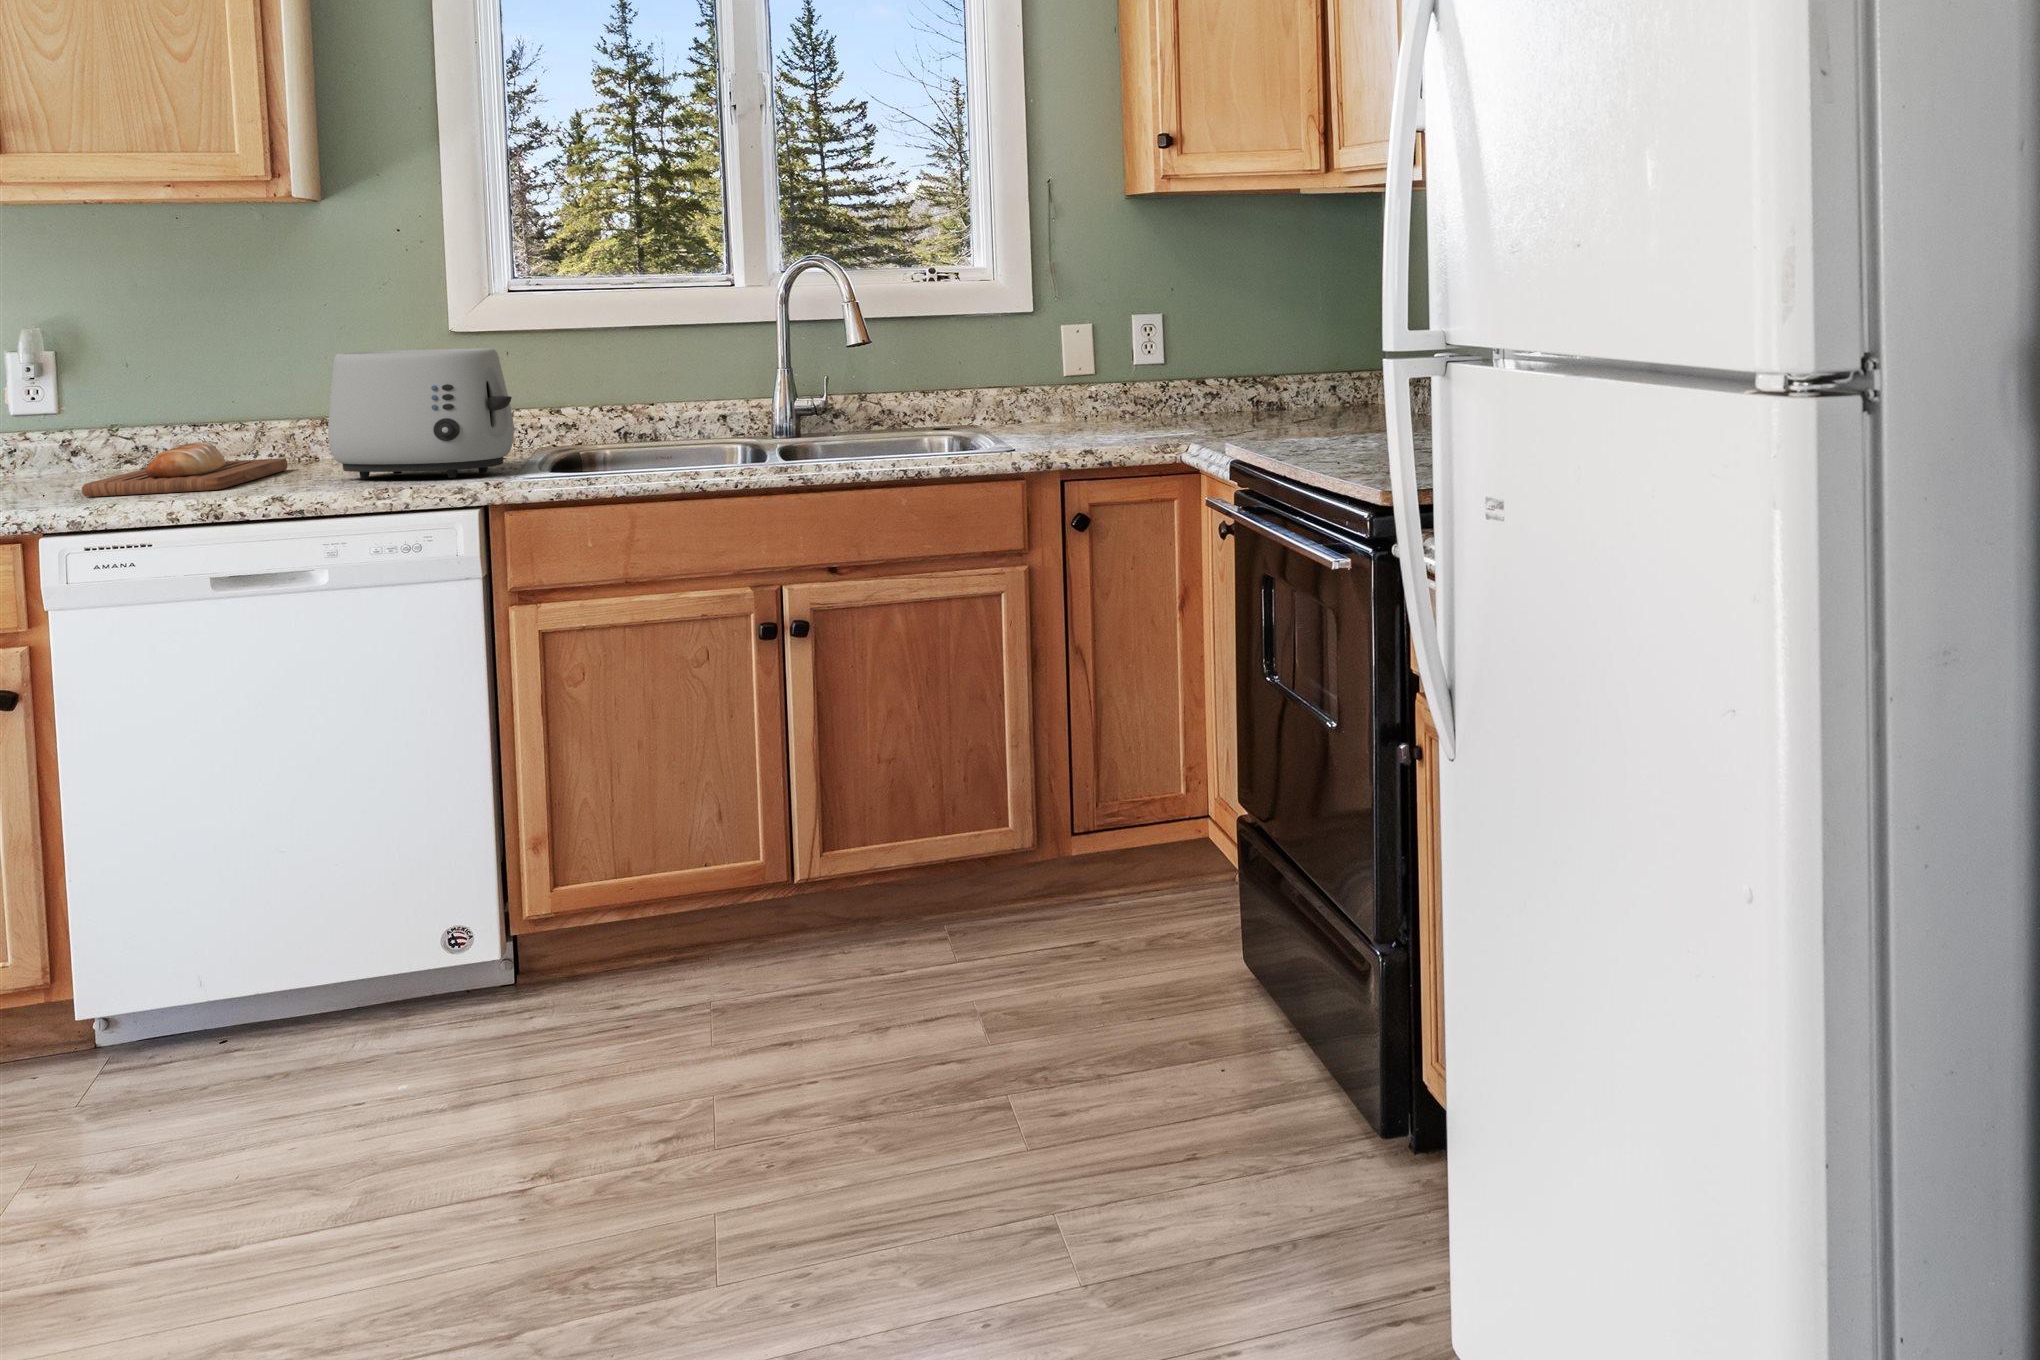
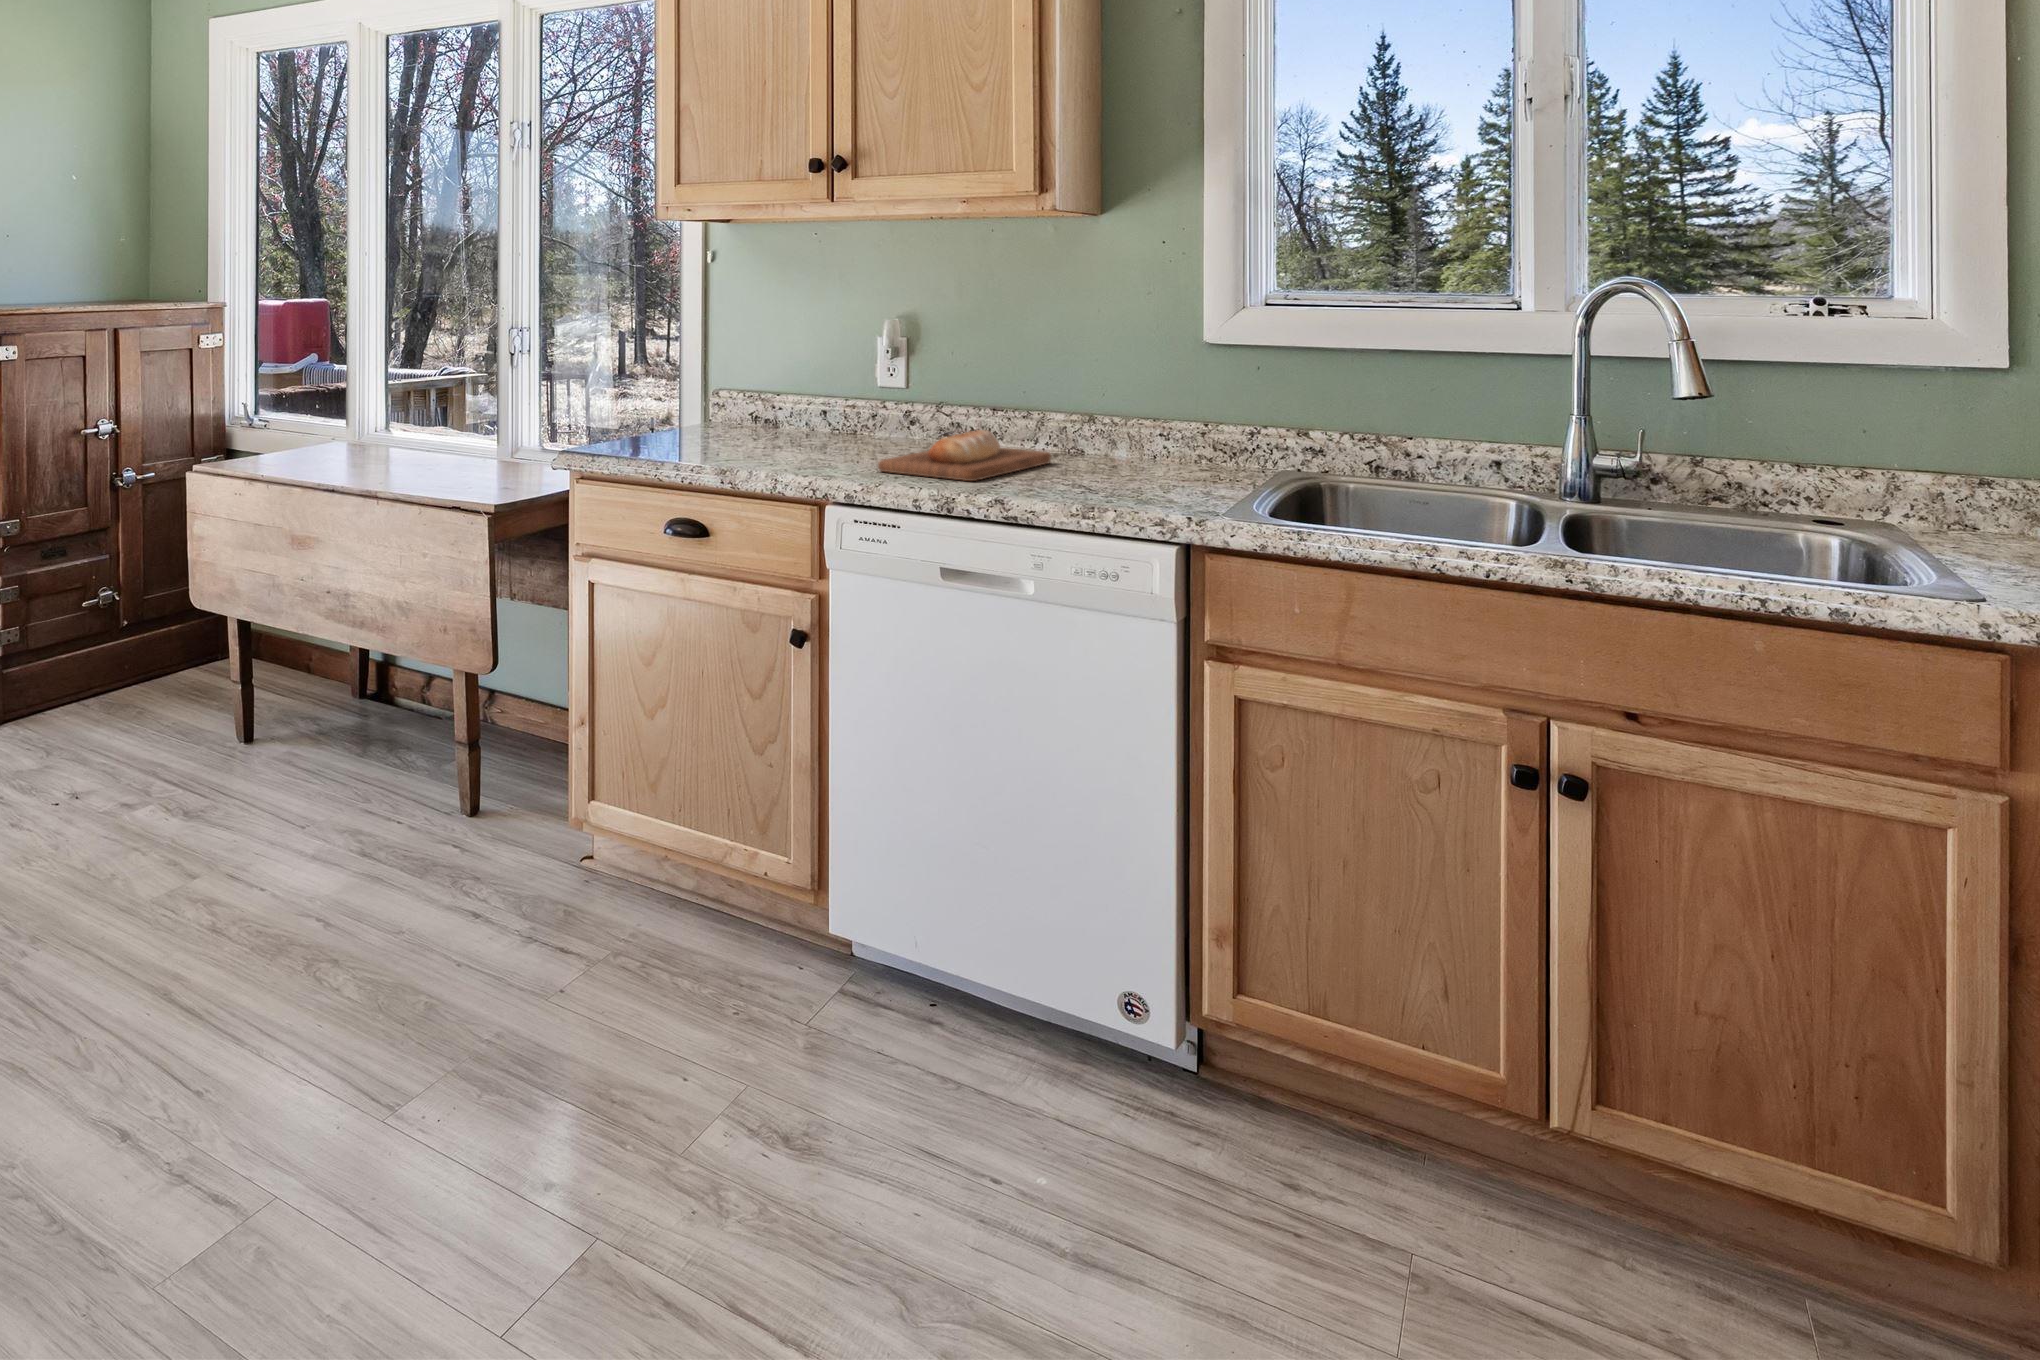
toaster: present [328,348,514,479] -> none [1066,360,1237,505]

